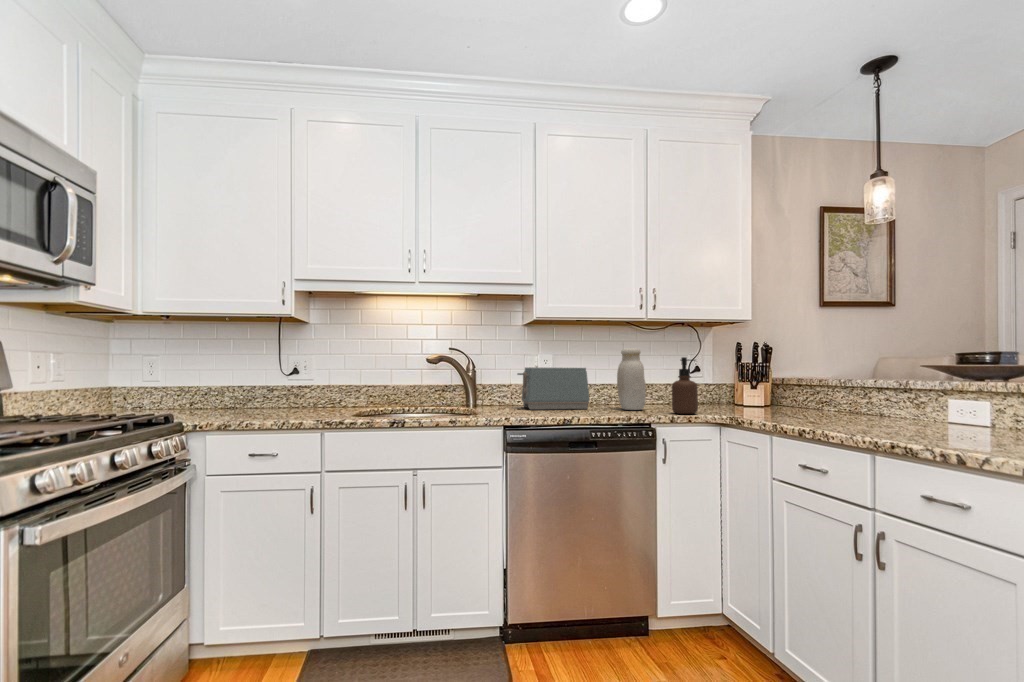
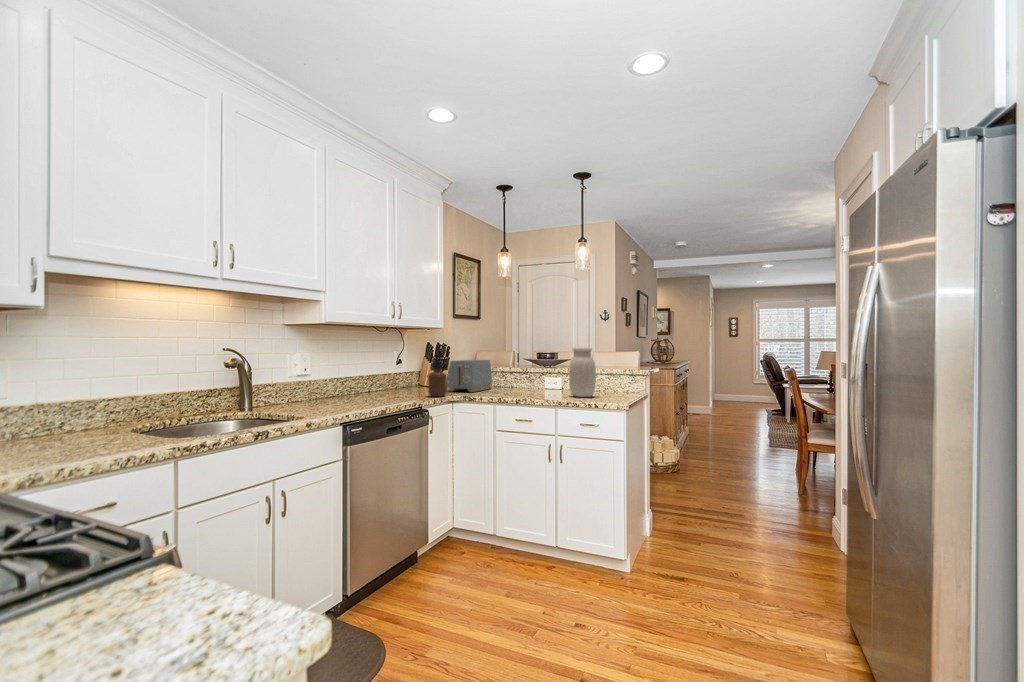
jar: present [617,348,646,410] -> present [569,347,596,397]
toaster: present [517,367,589,410] -> present [448,360,492,392]

